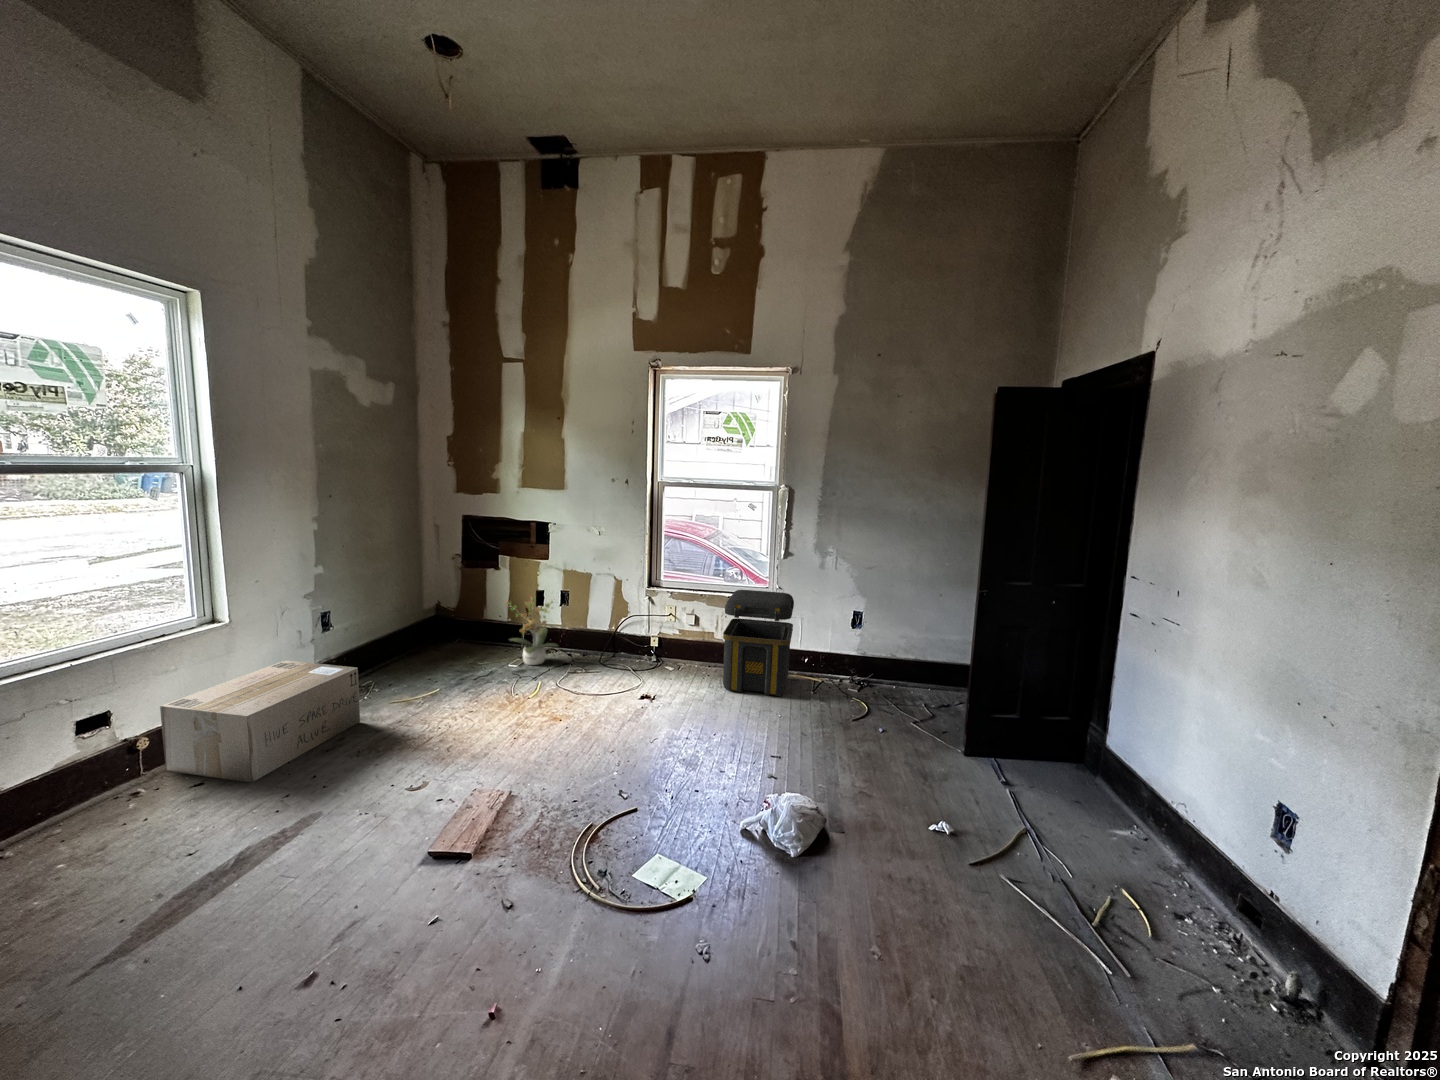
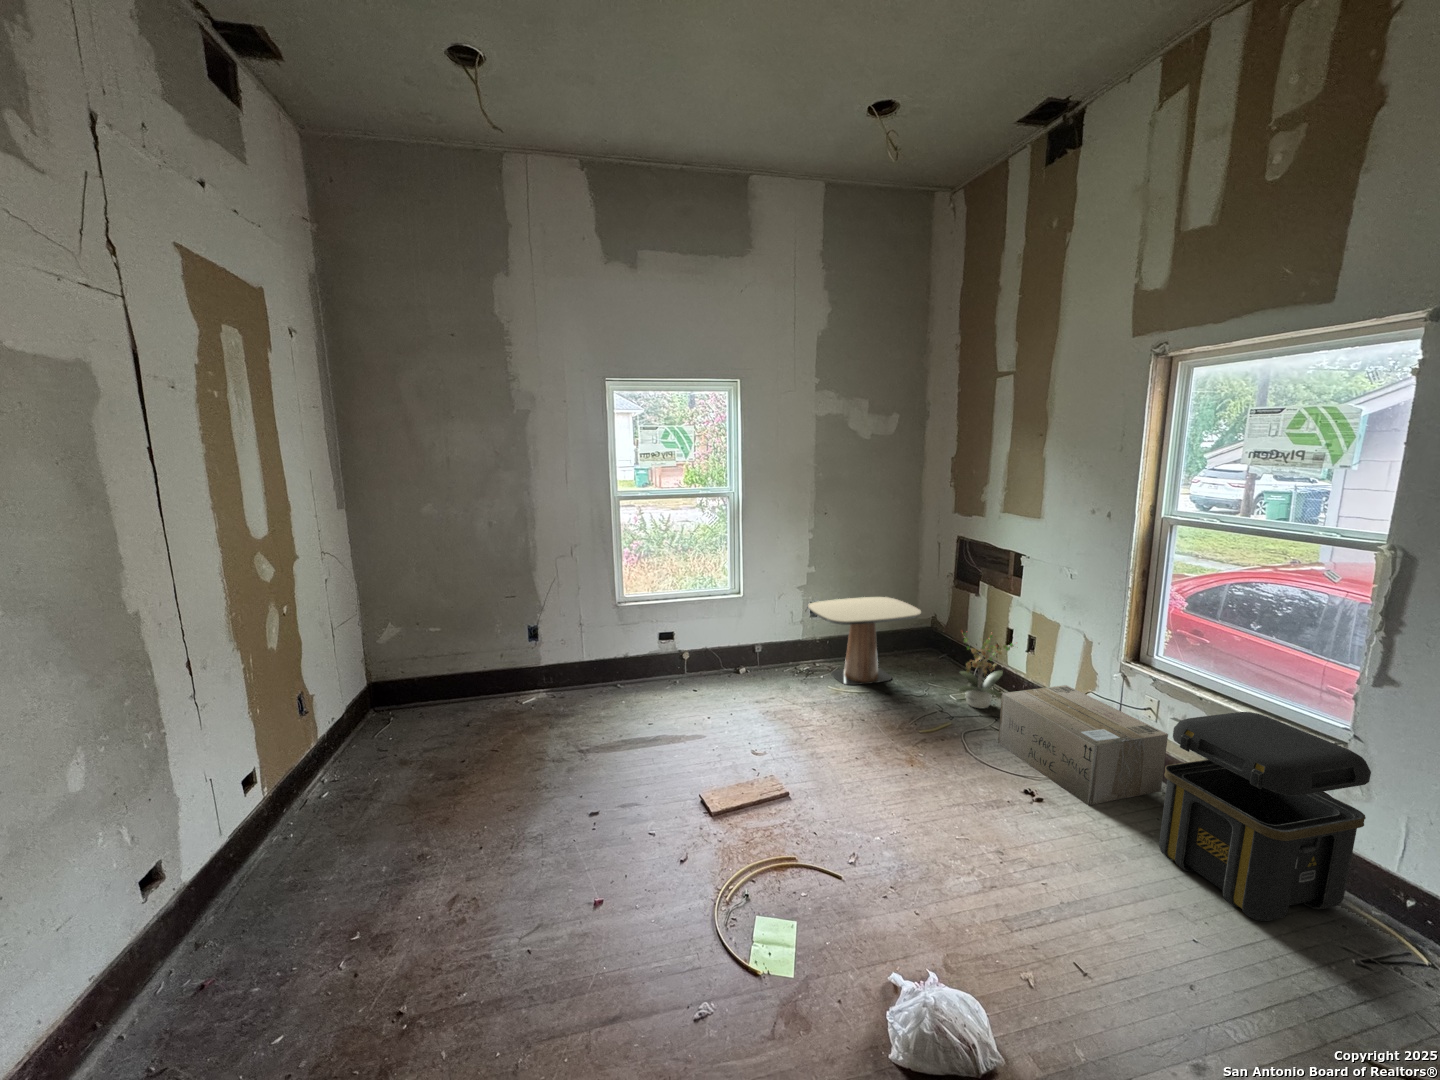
side table: none [330,589,465,693] -> present [808,597,921,685]
cardboard box: present [160,660,360,782] -> present [998,685,1168,805]

